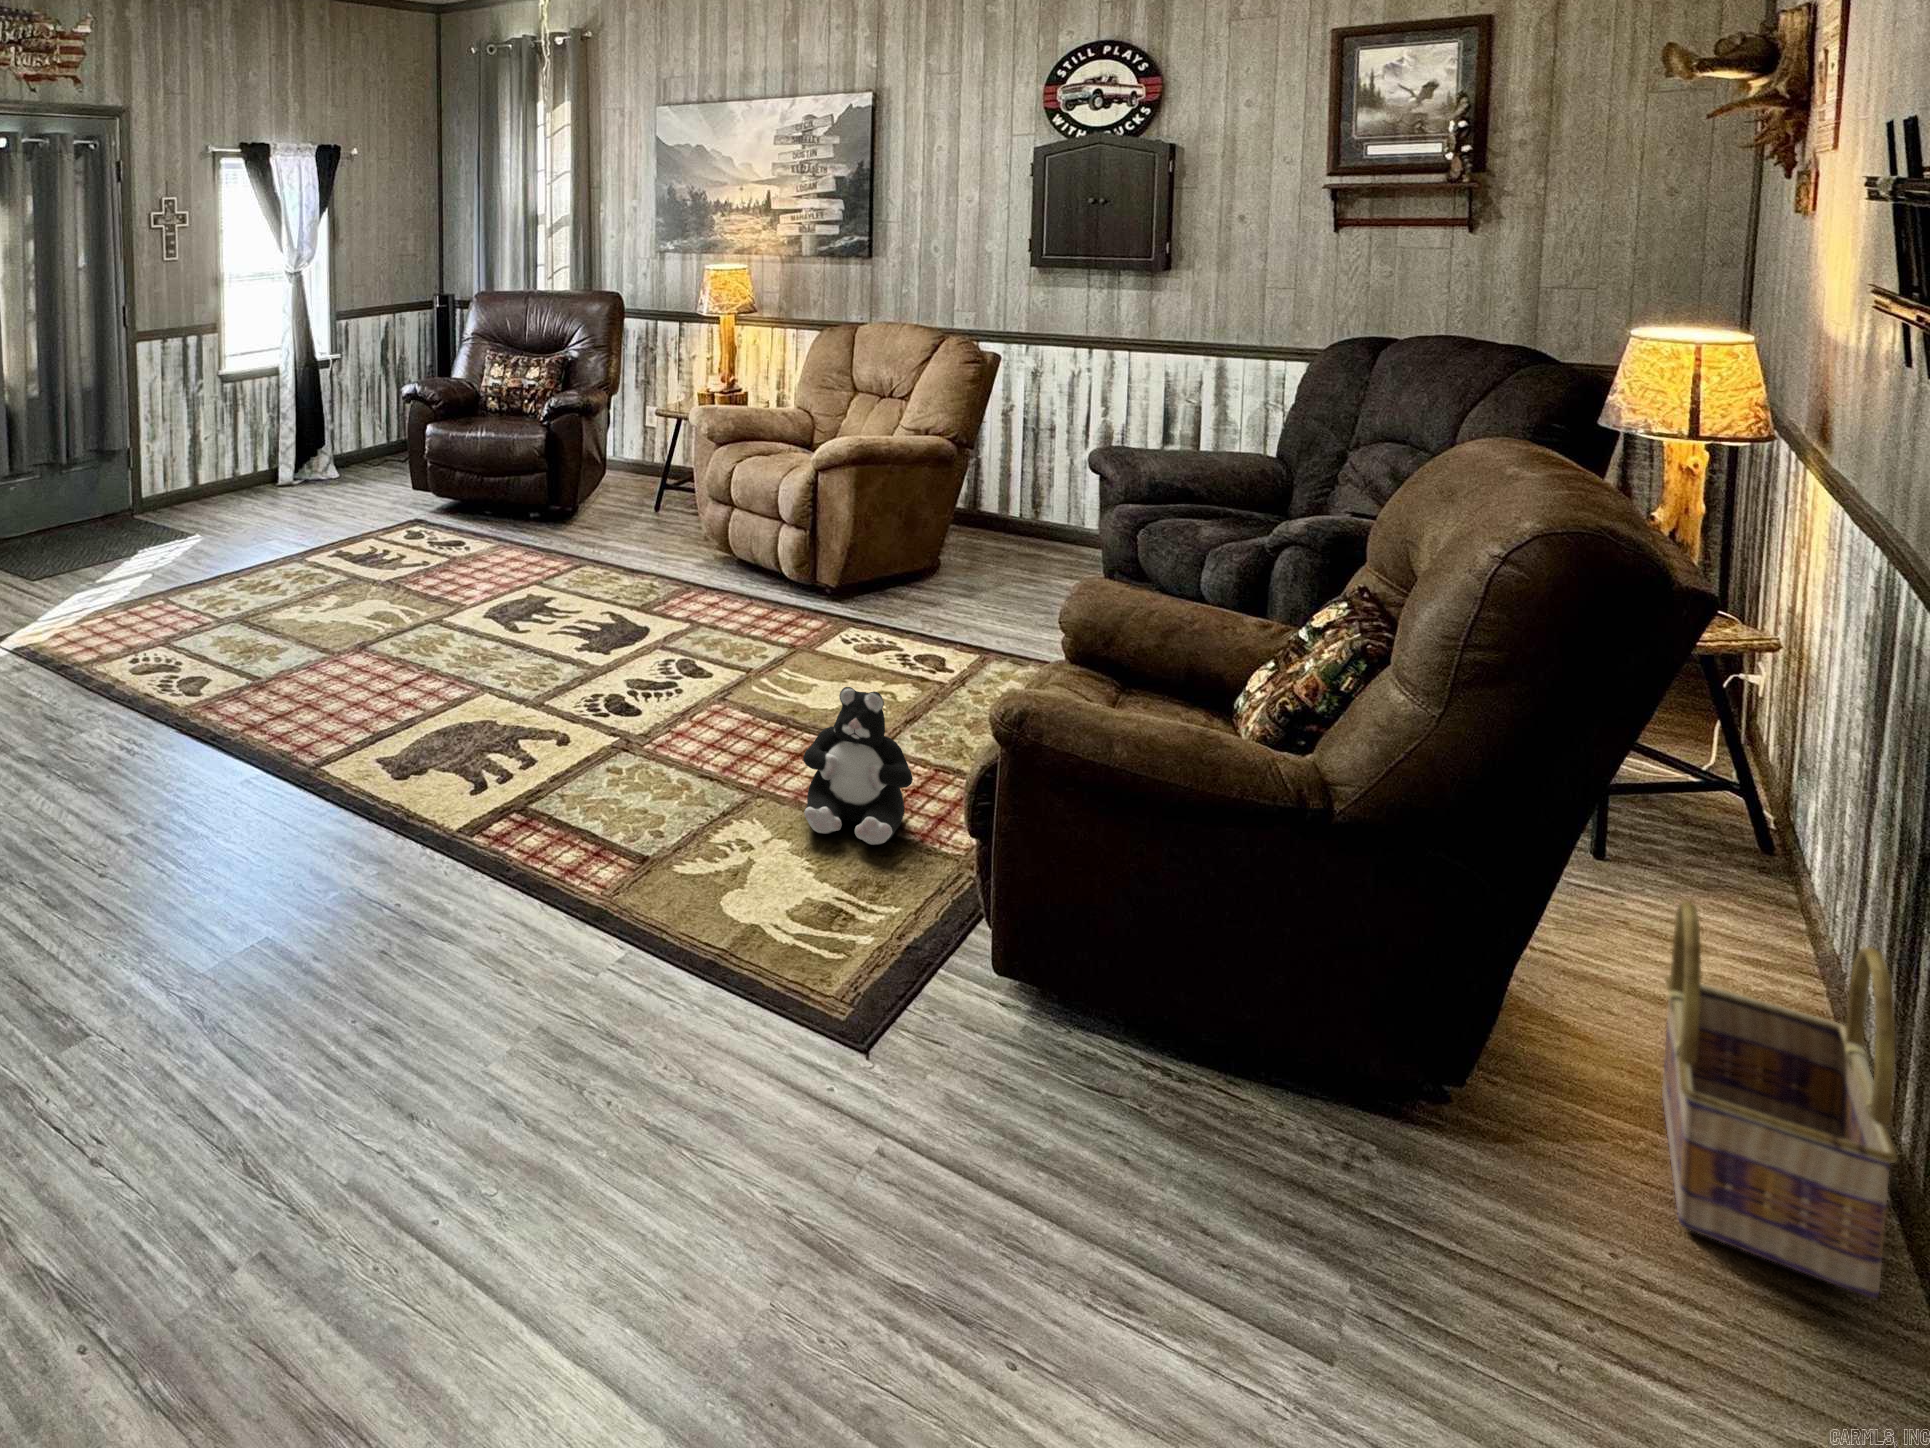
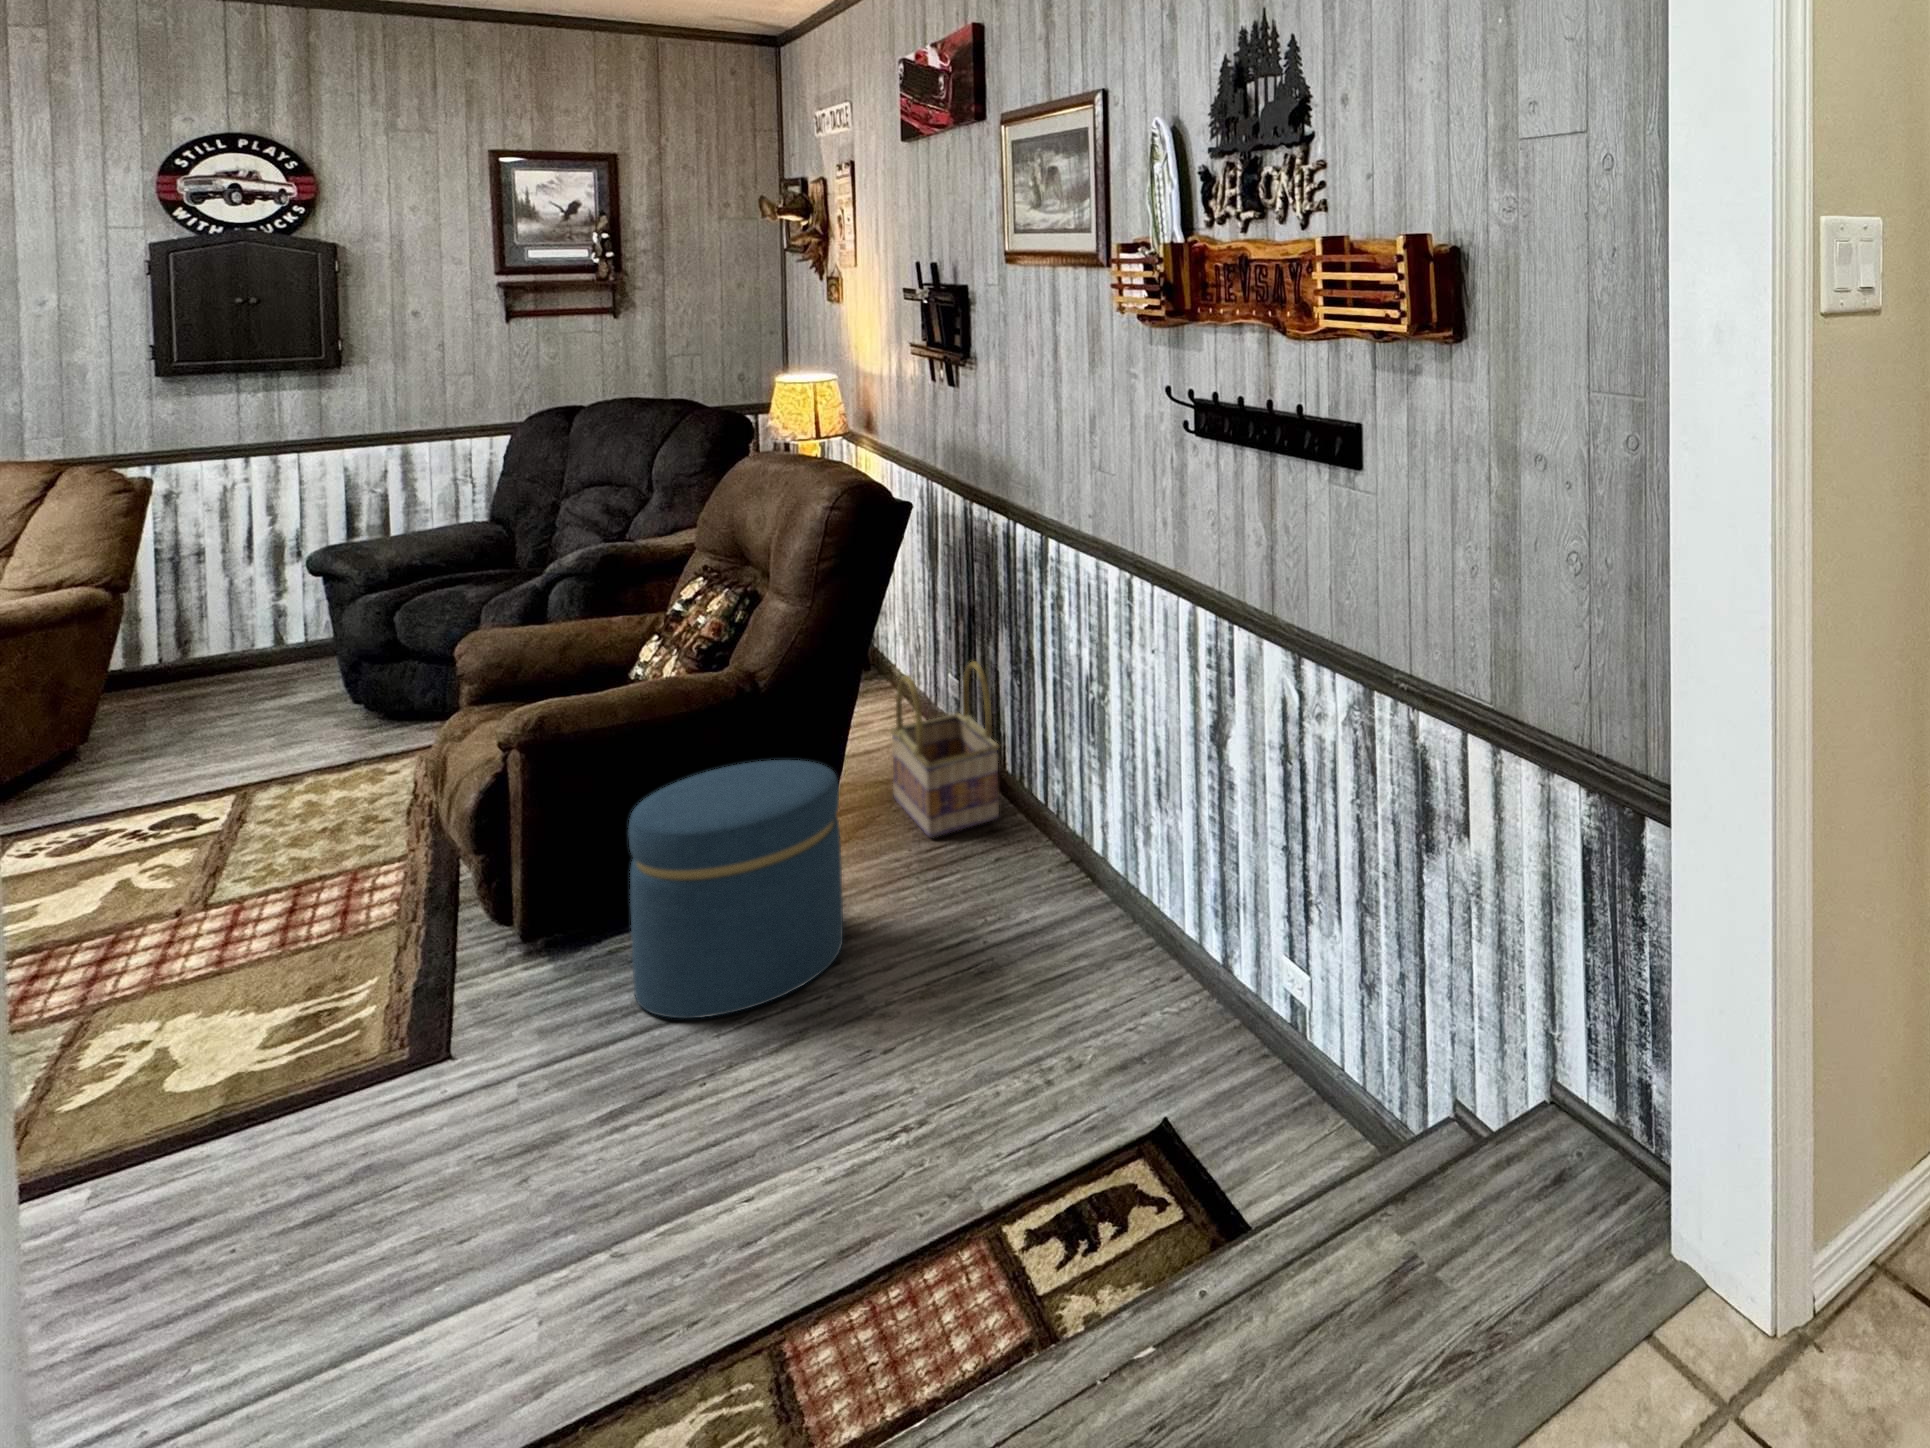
plush toy: present [803,687,913,845] -> none [161,817,319,986]
ottoman: none [1067,880,1402,1322] -> present [628,760,843,1018]

